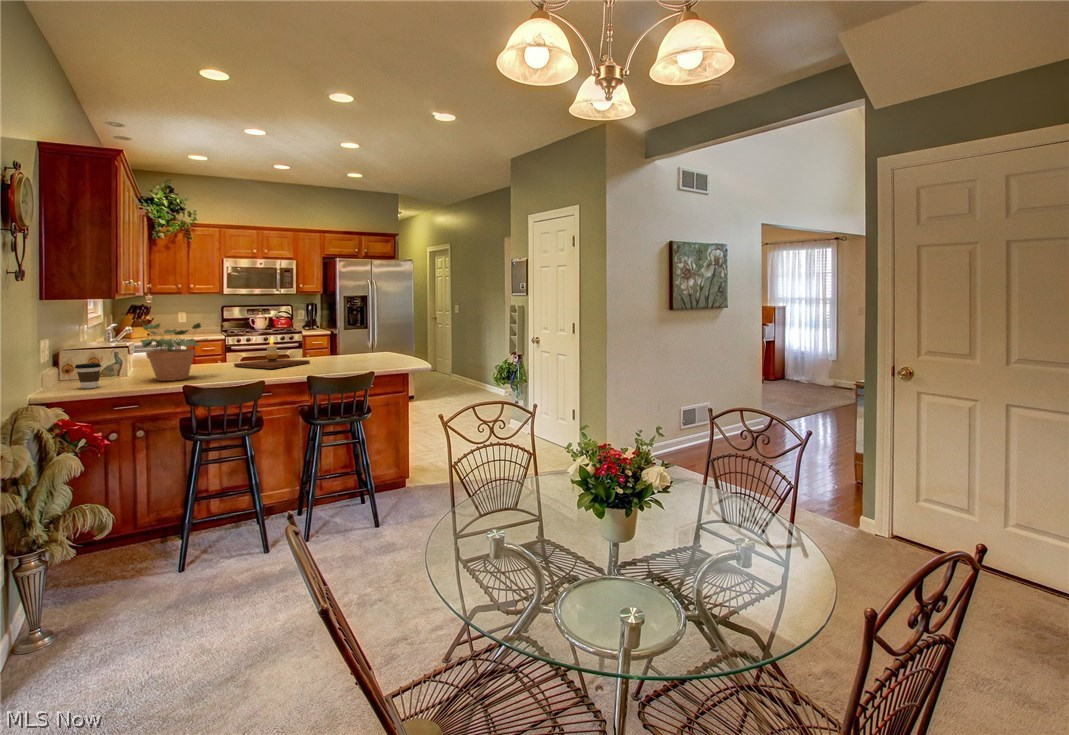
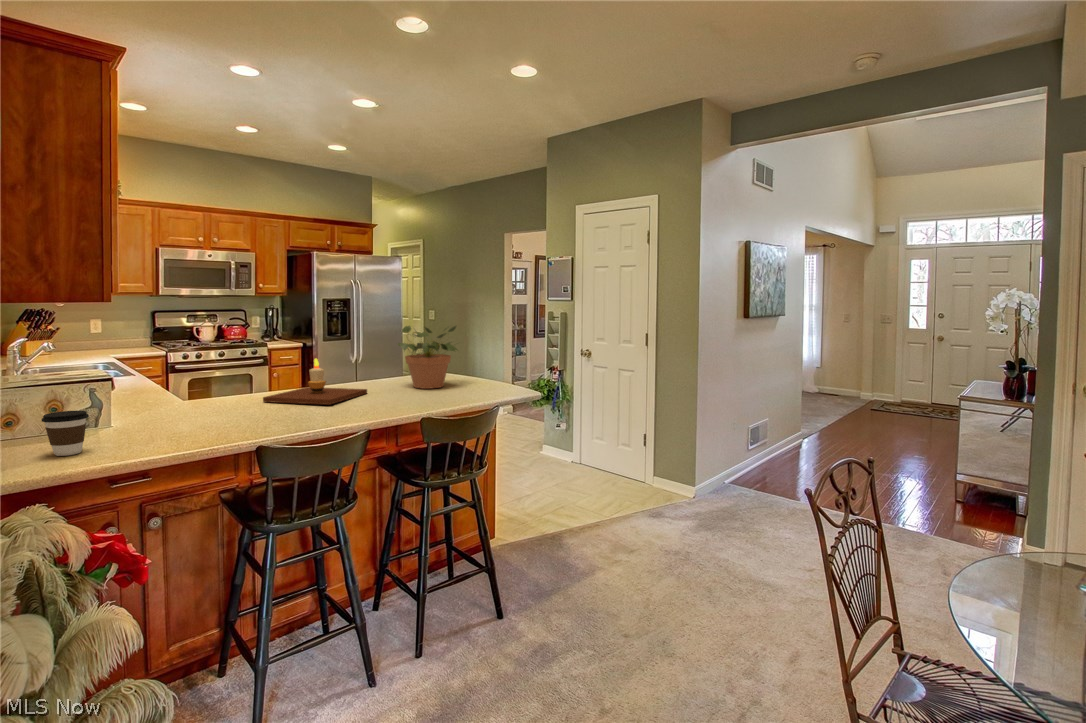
potted plant: present [140,323,206,381] -> present [398,326,457,389]

